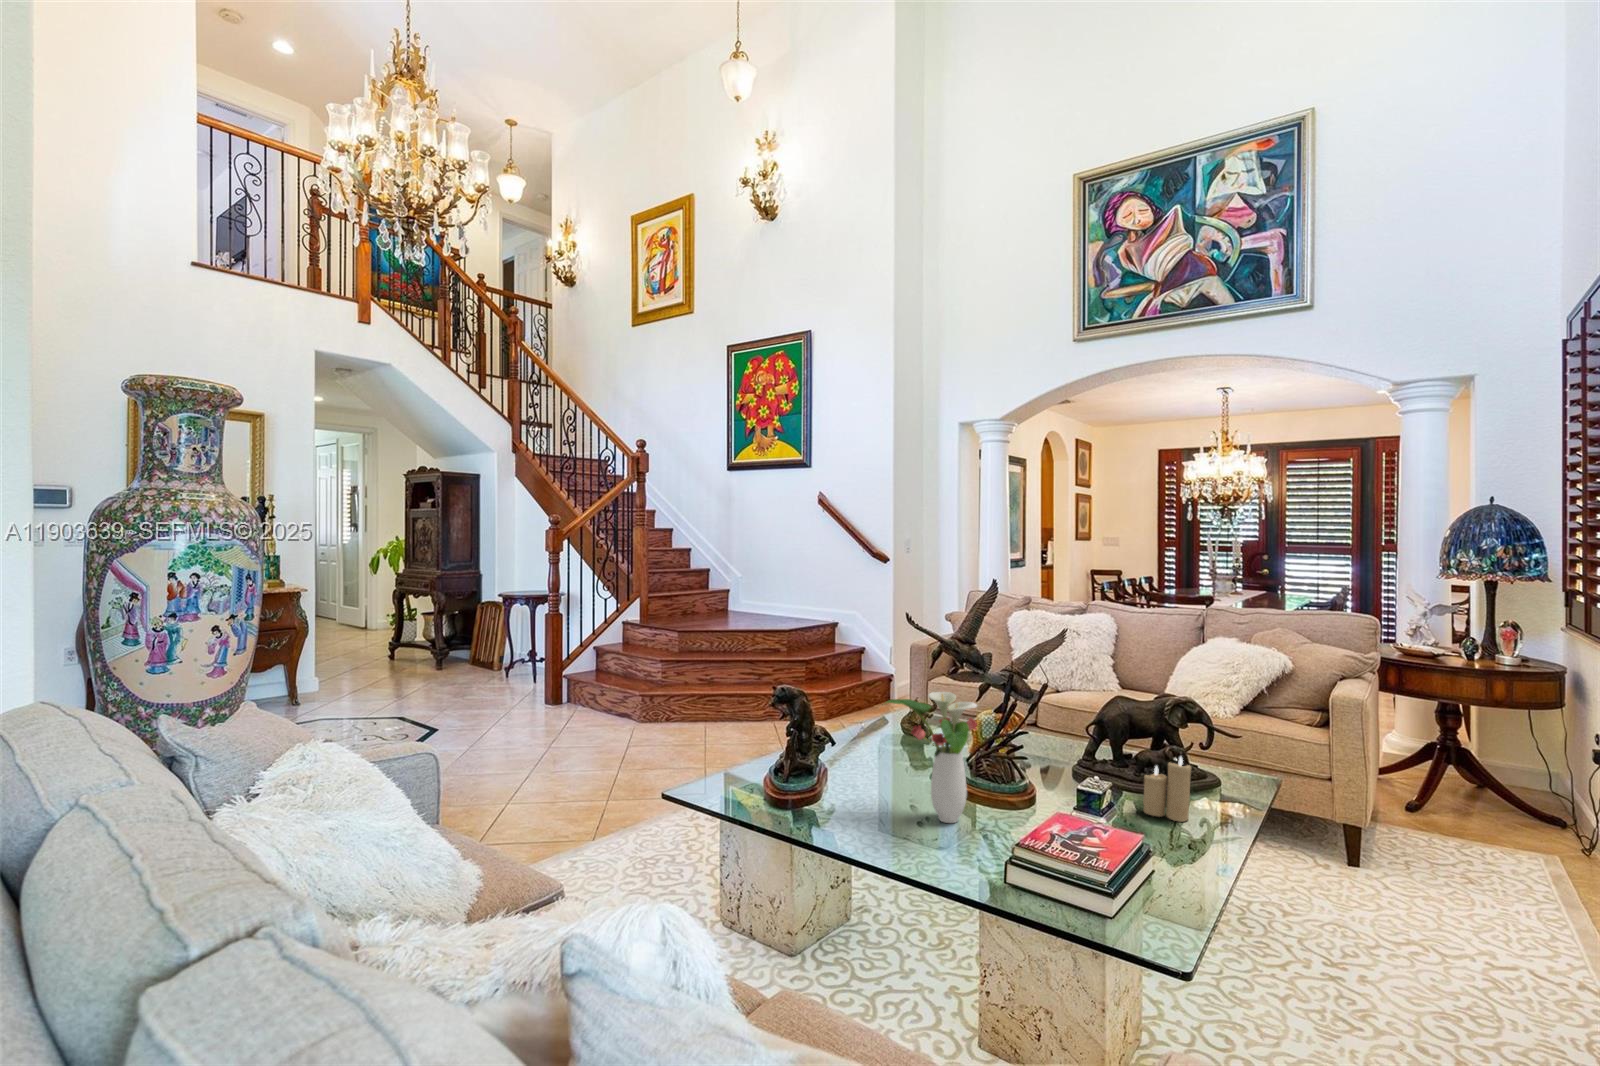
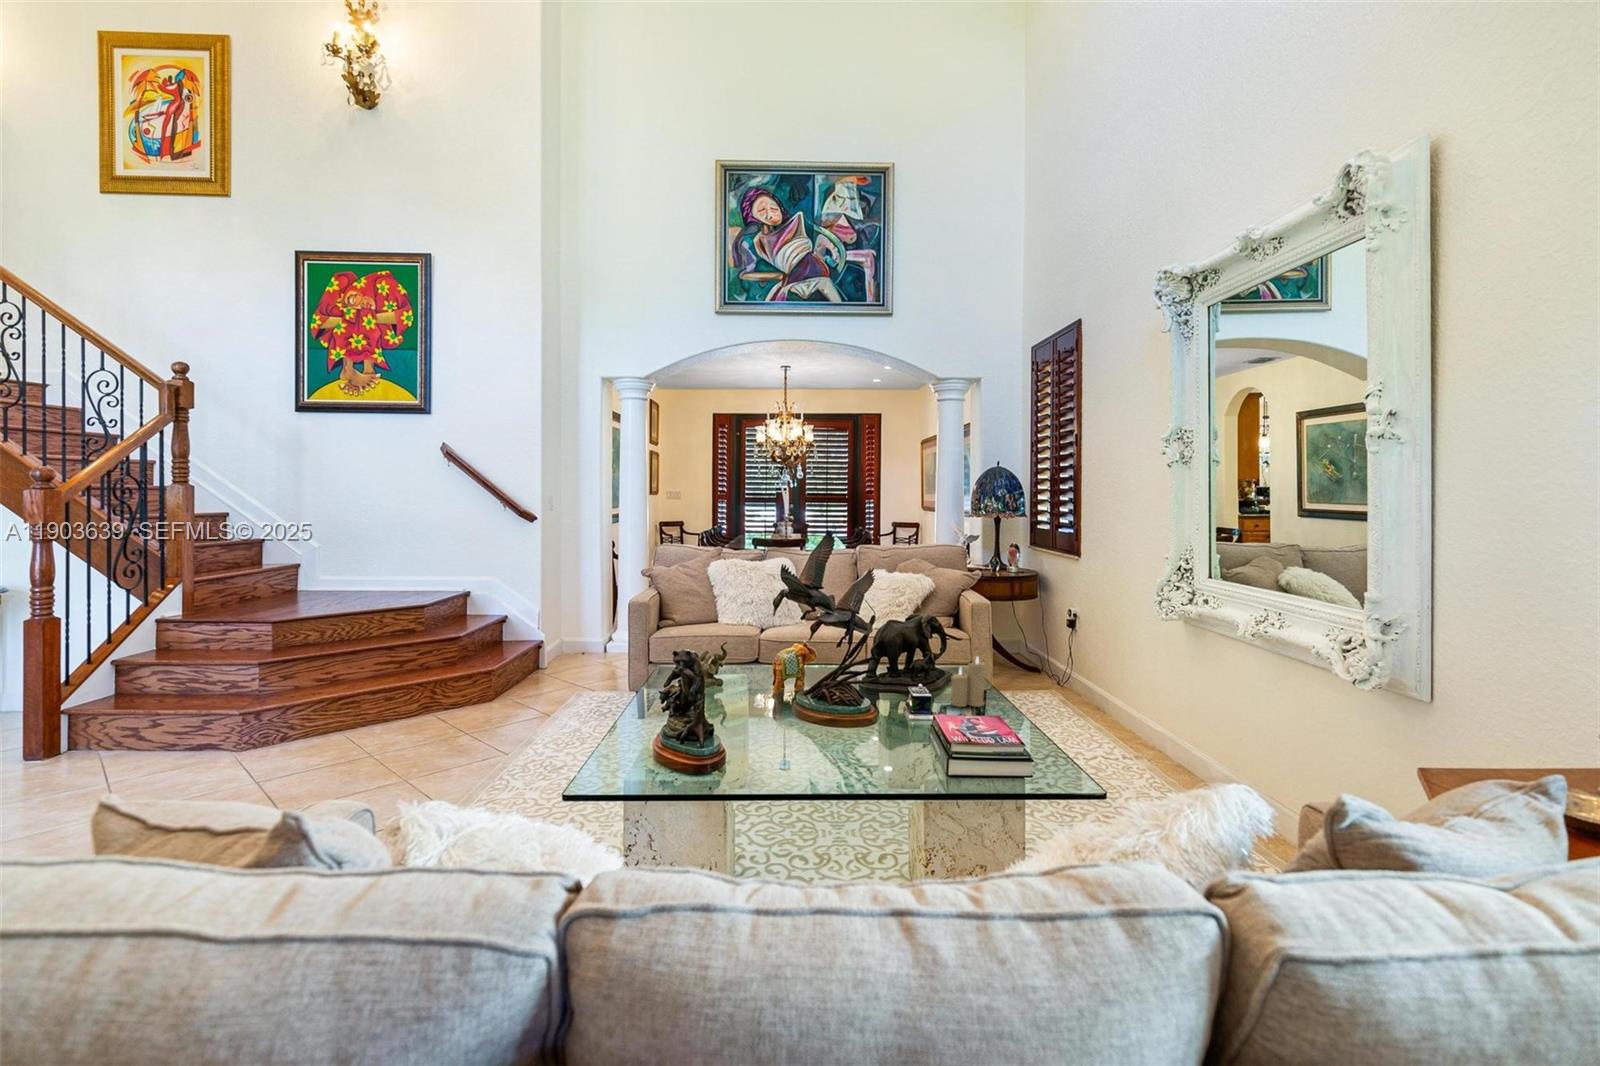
flower arrangement: present [886,692,977,823] -> none [790,632,893,753]

